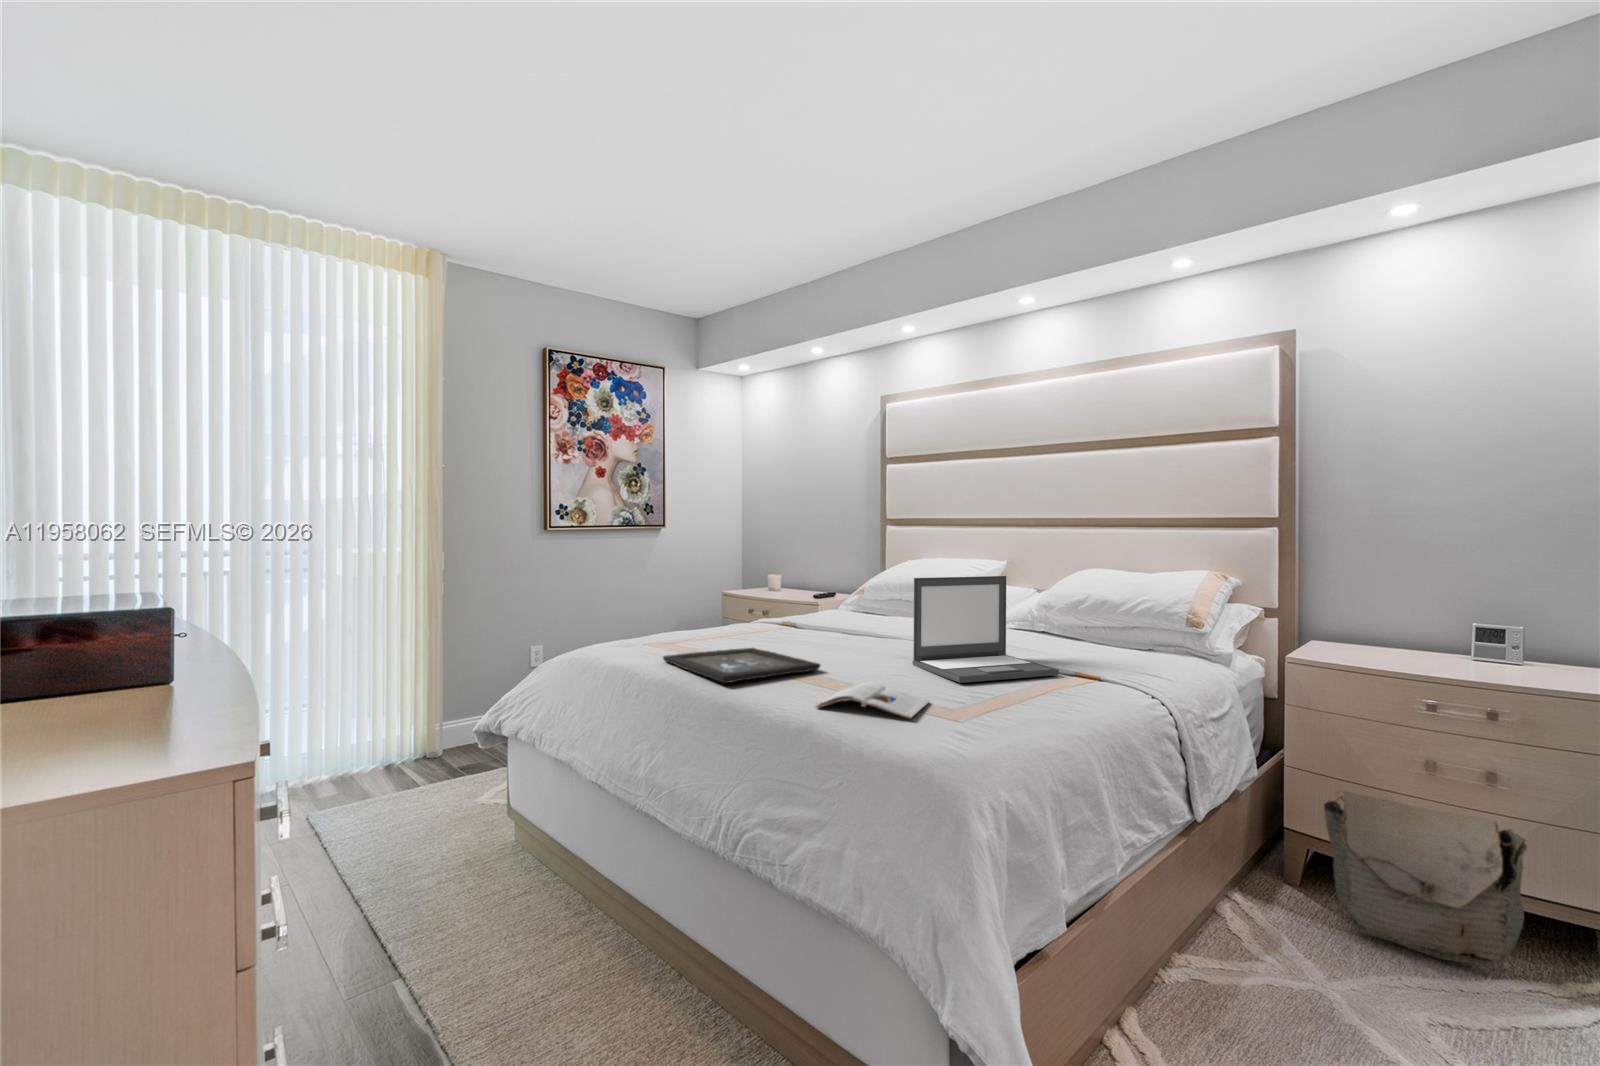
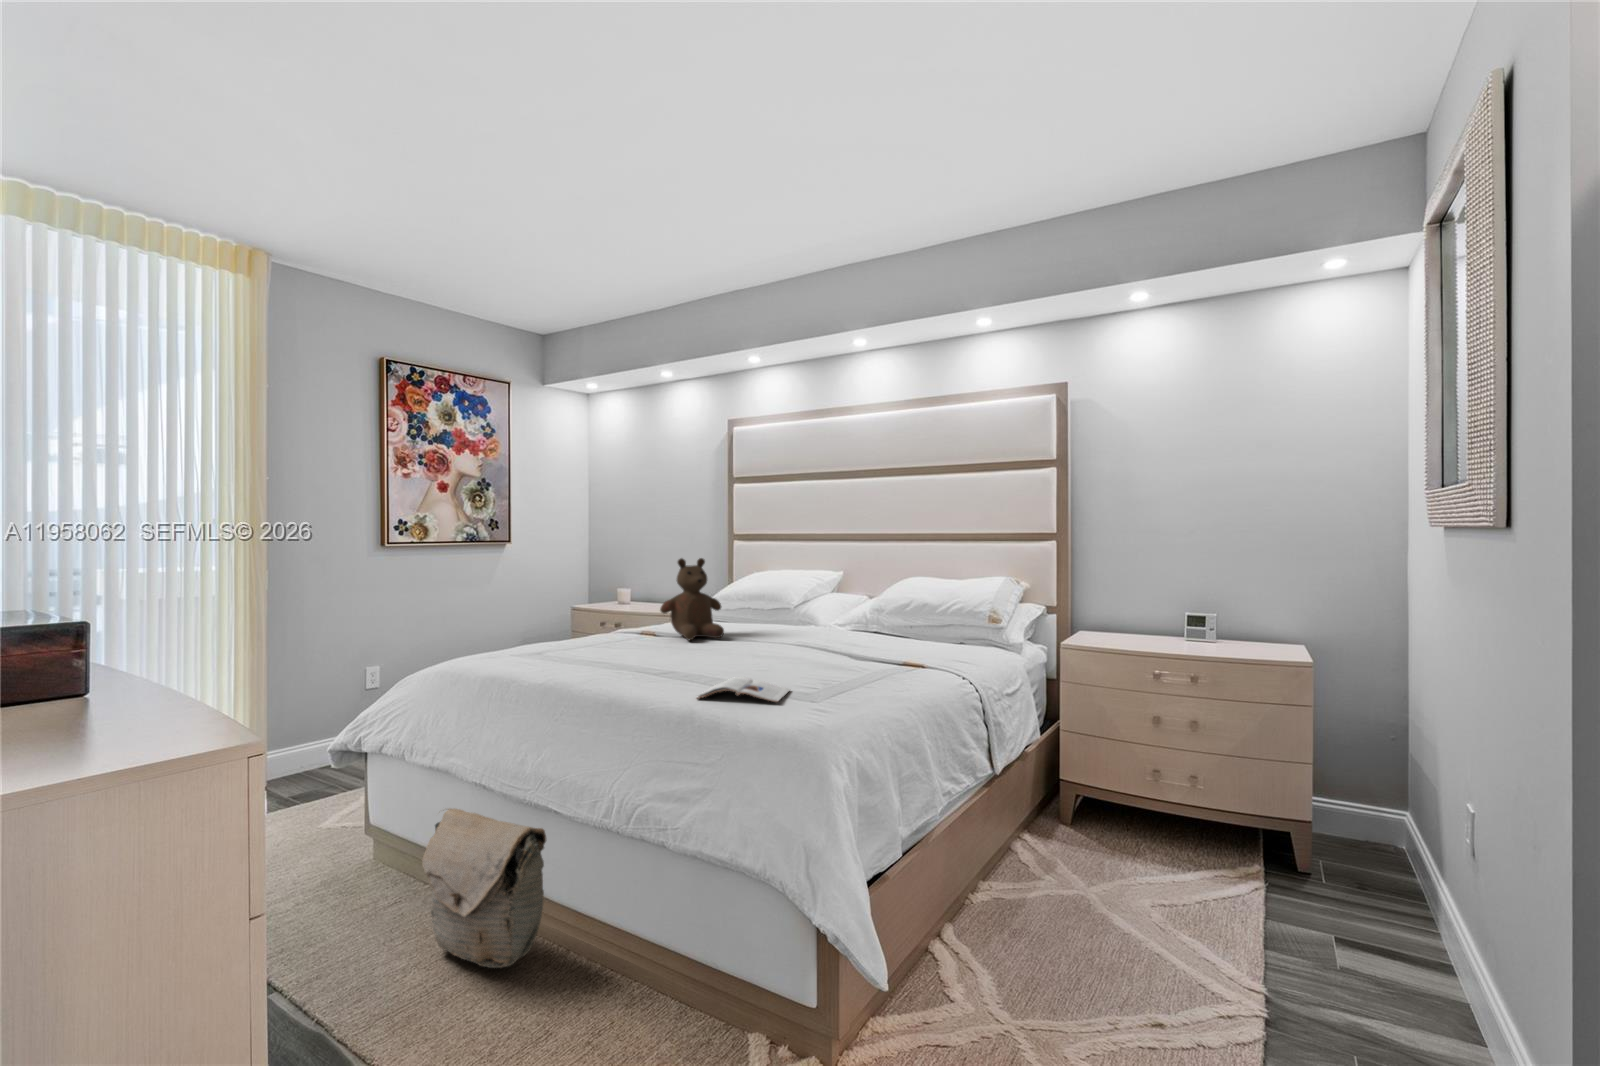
teddy bear: none [797,544,865,634] -> present [660,558,724,640]
laptop: present [913,576,1059,683] -> none [771,584,891,675]
tray: present [663,648,820,683] -> none [543,654,692,684]
bag: present [1324,792,1527,964] -> present [422,808,546,968]

